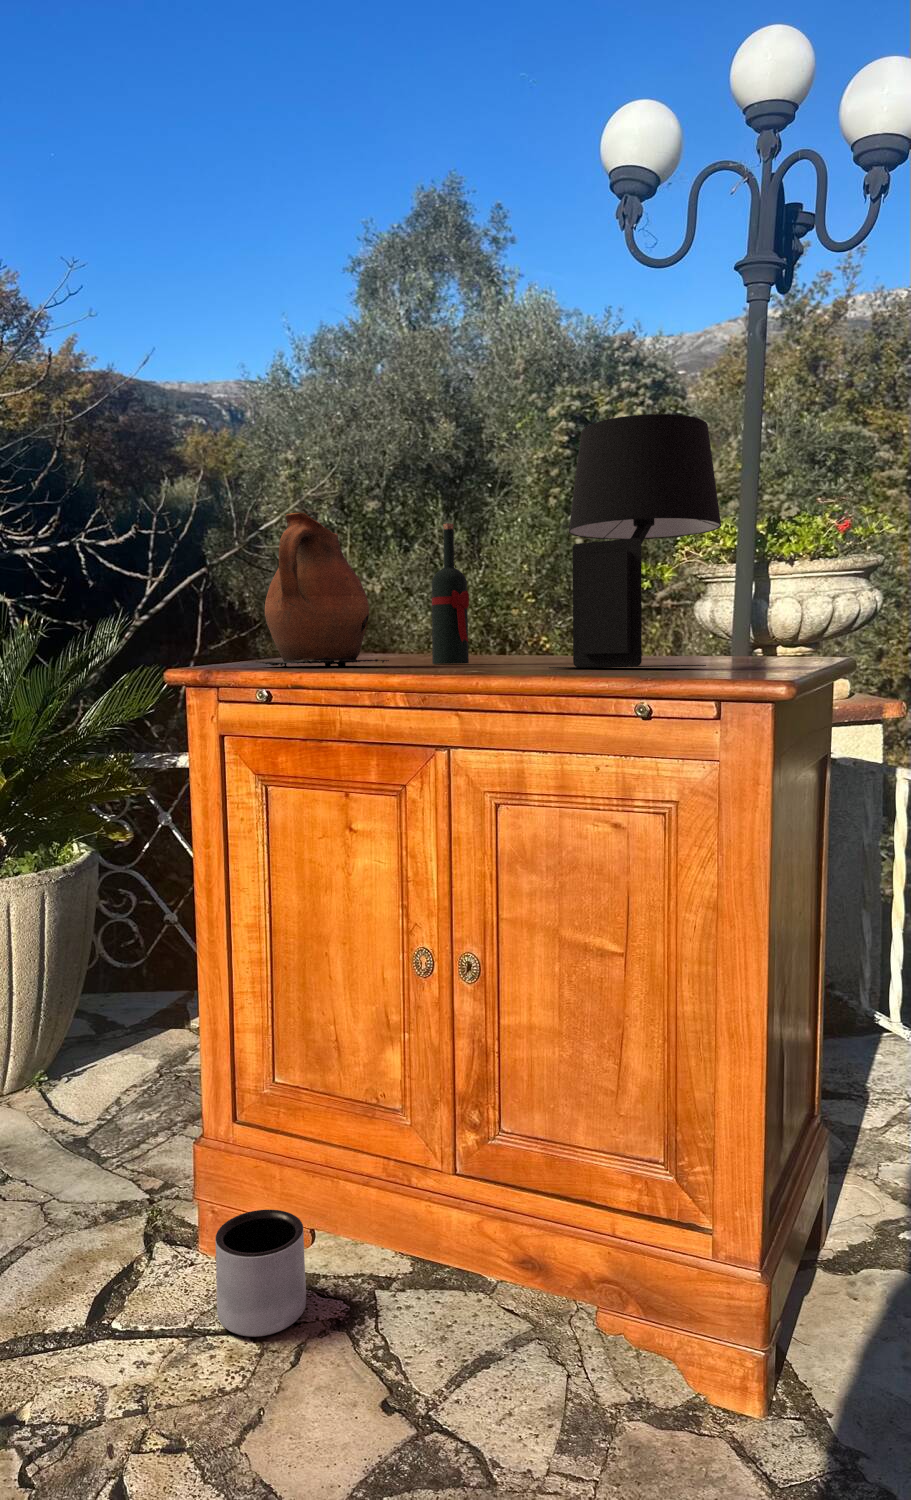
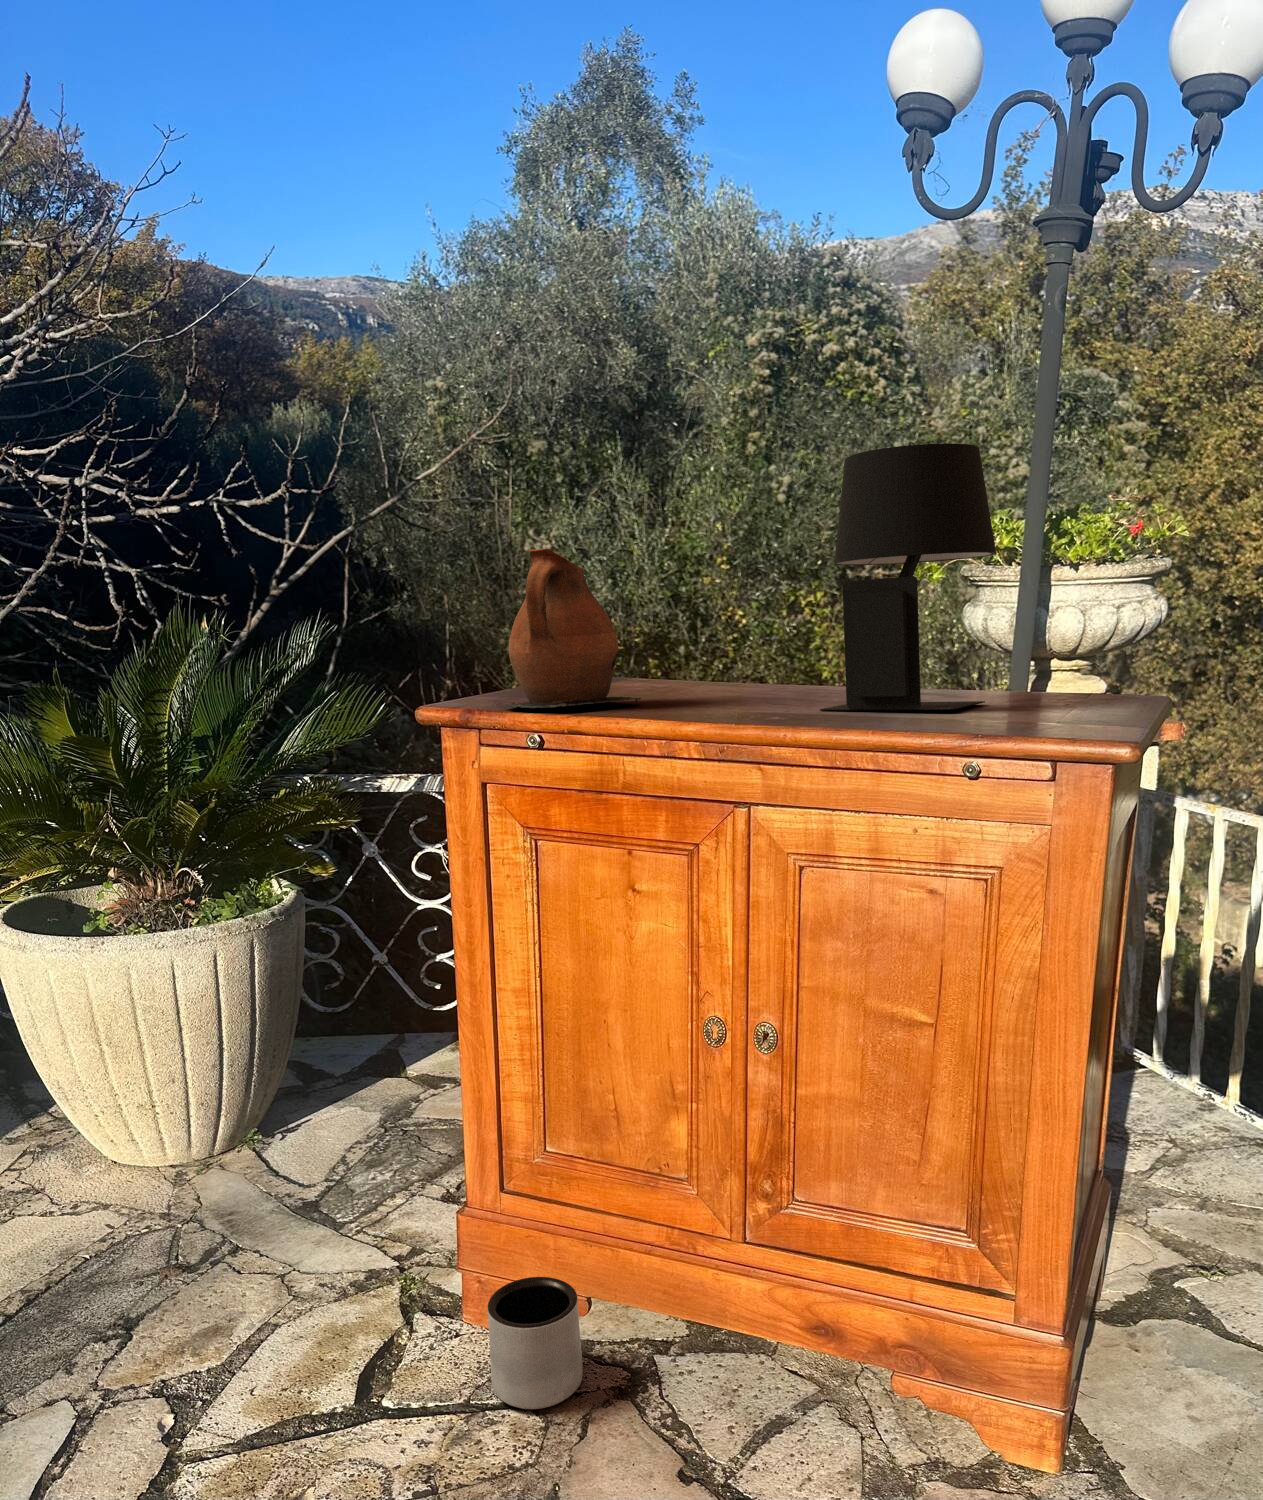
wine bottle: present [432,523,469,664] -> none [675,541,718,692]

